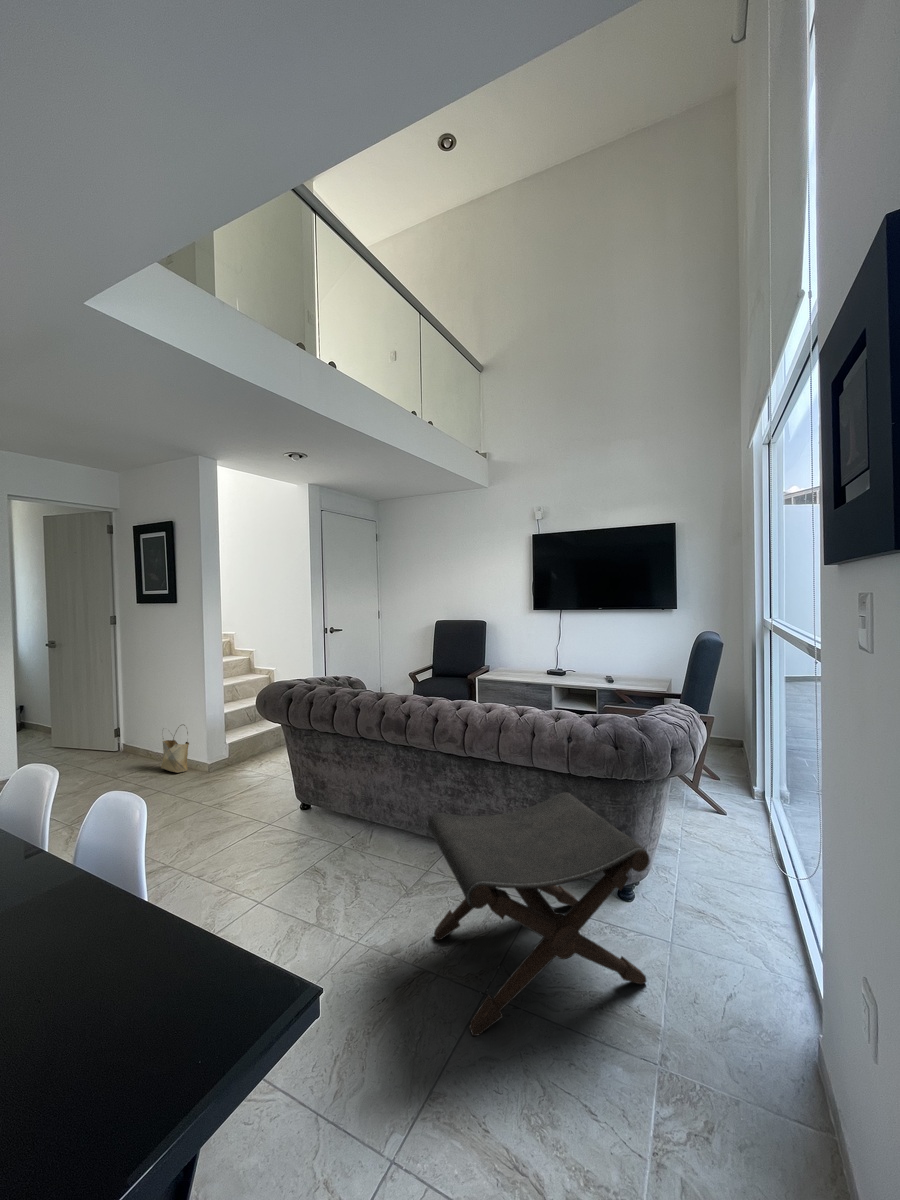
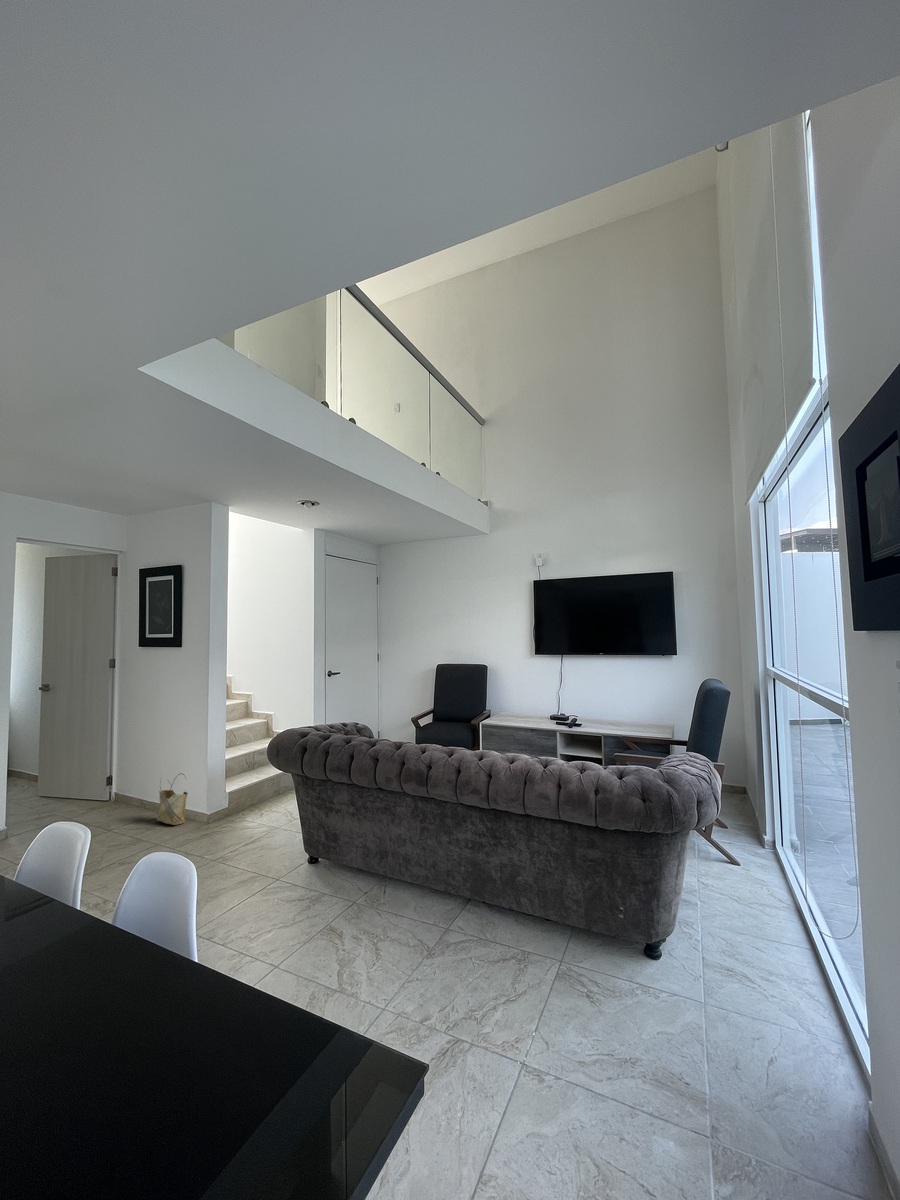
footstool: present [428,792,649,1036] -> none [458,846,684,1105]

